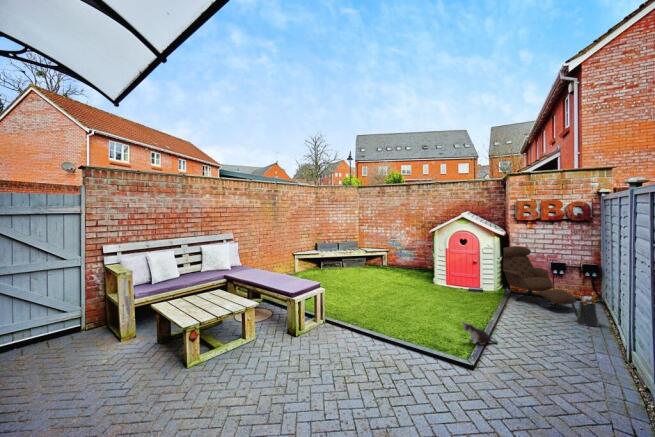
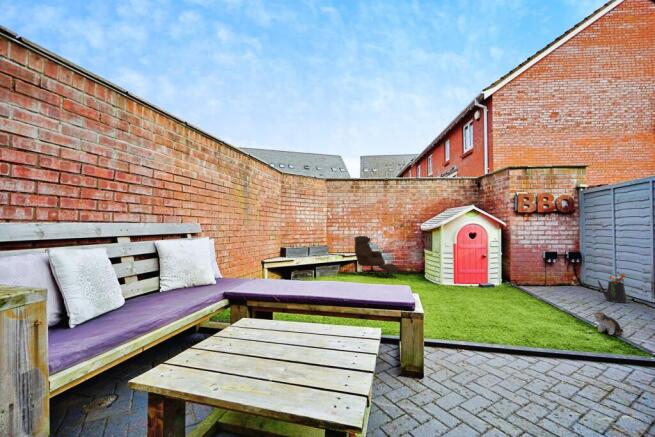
lounge chair: present [503,246,576,313] -> present [355,236,399,278]

